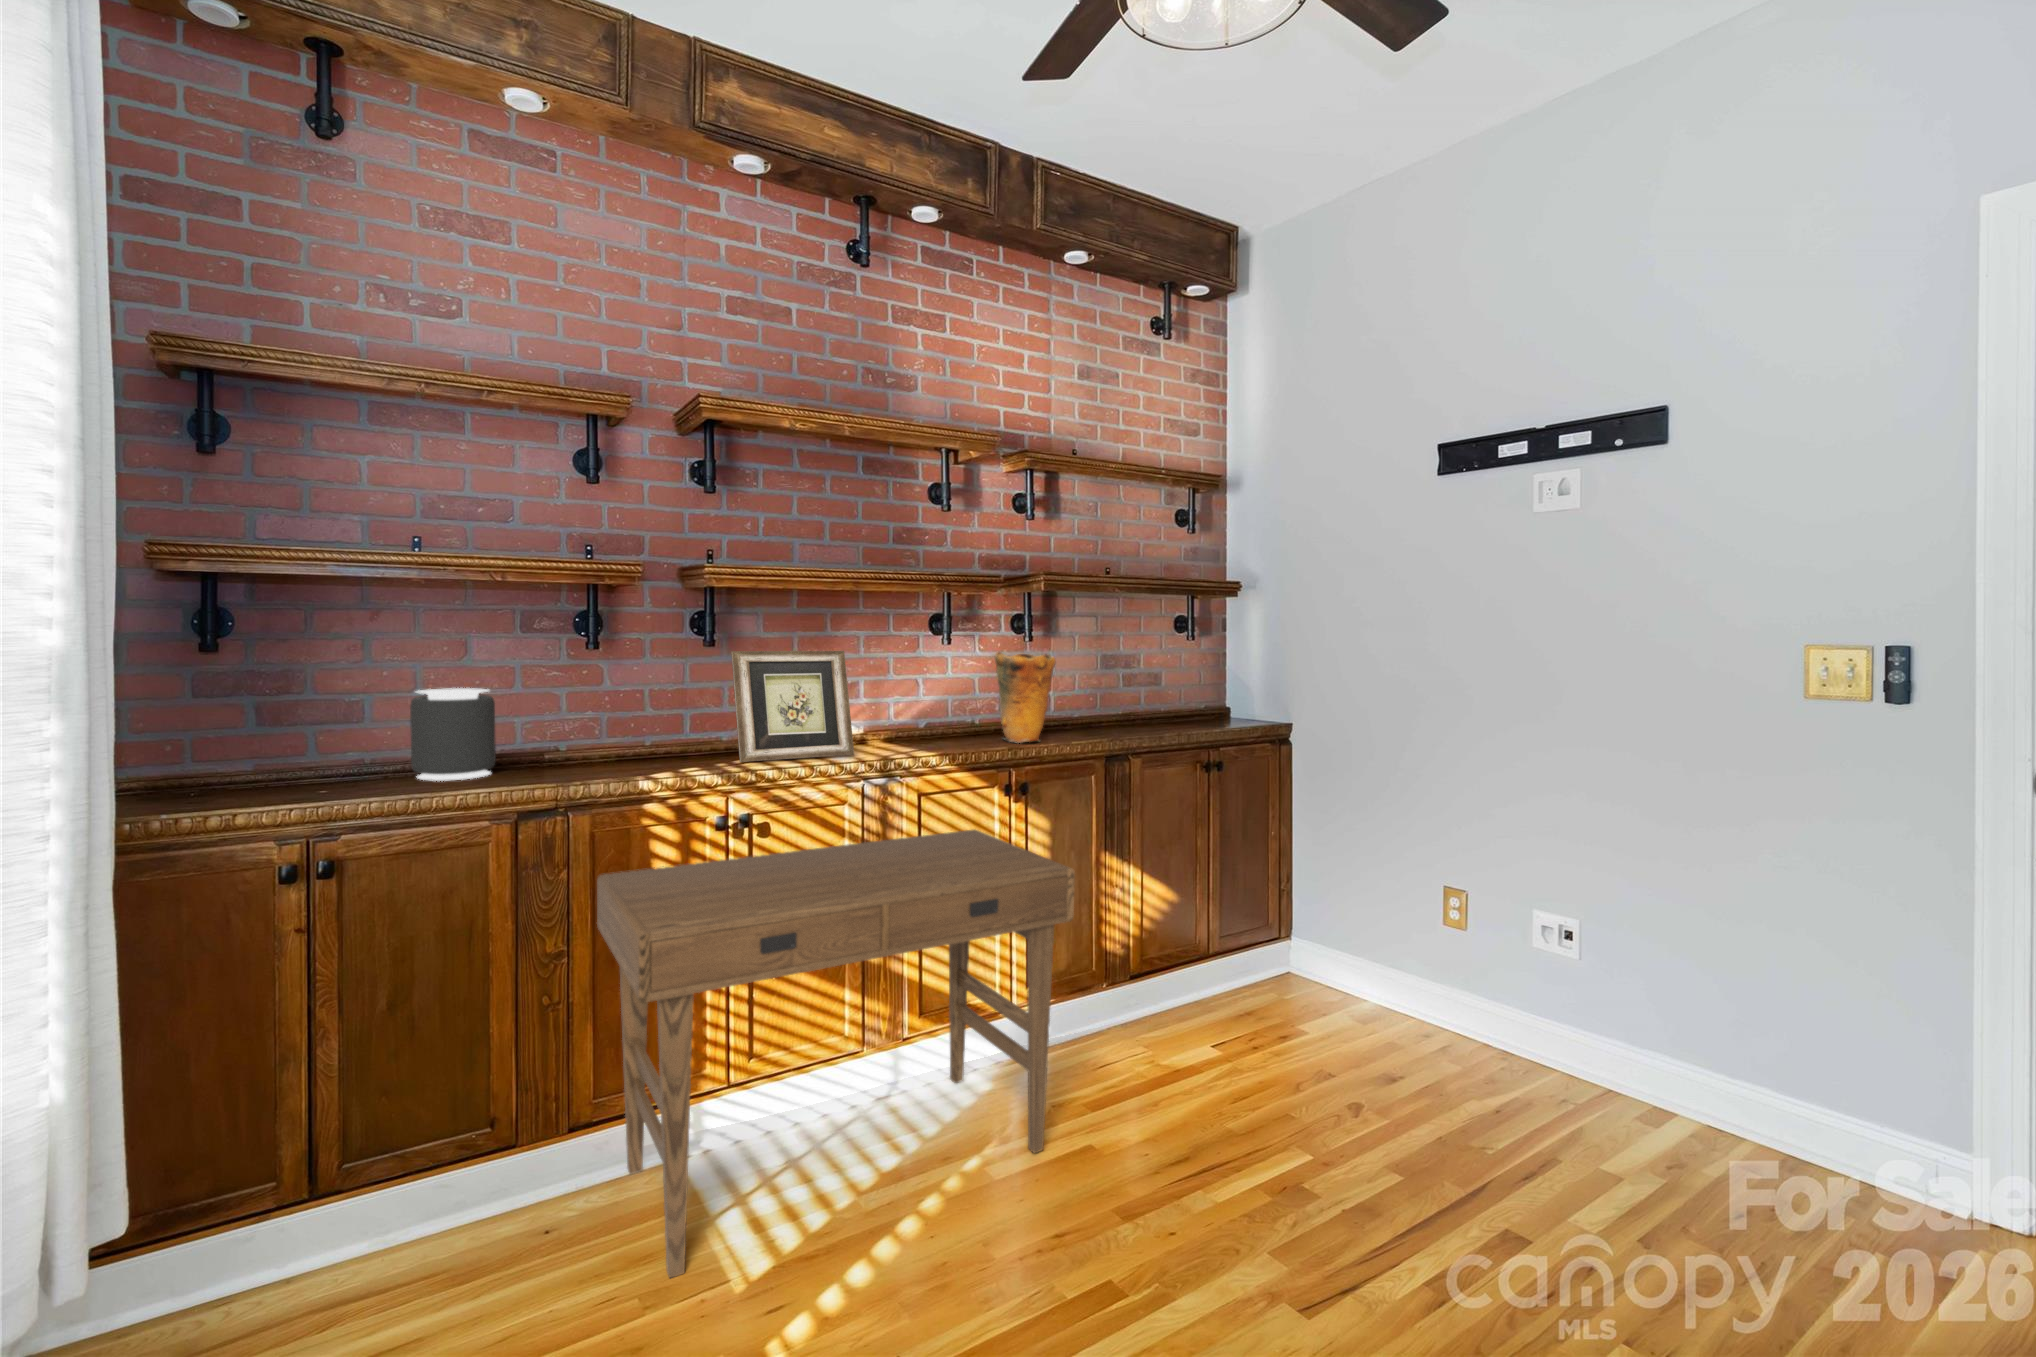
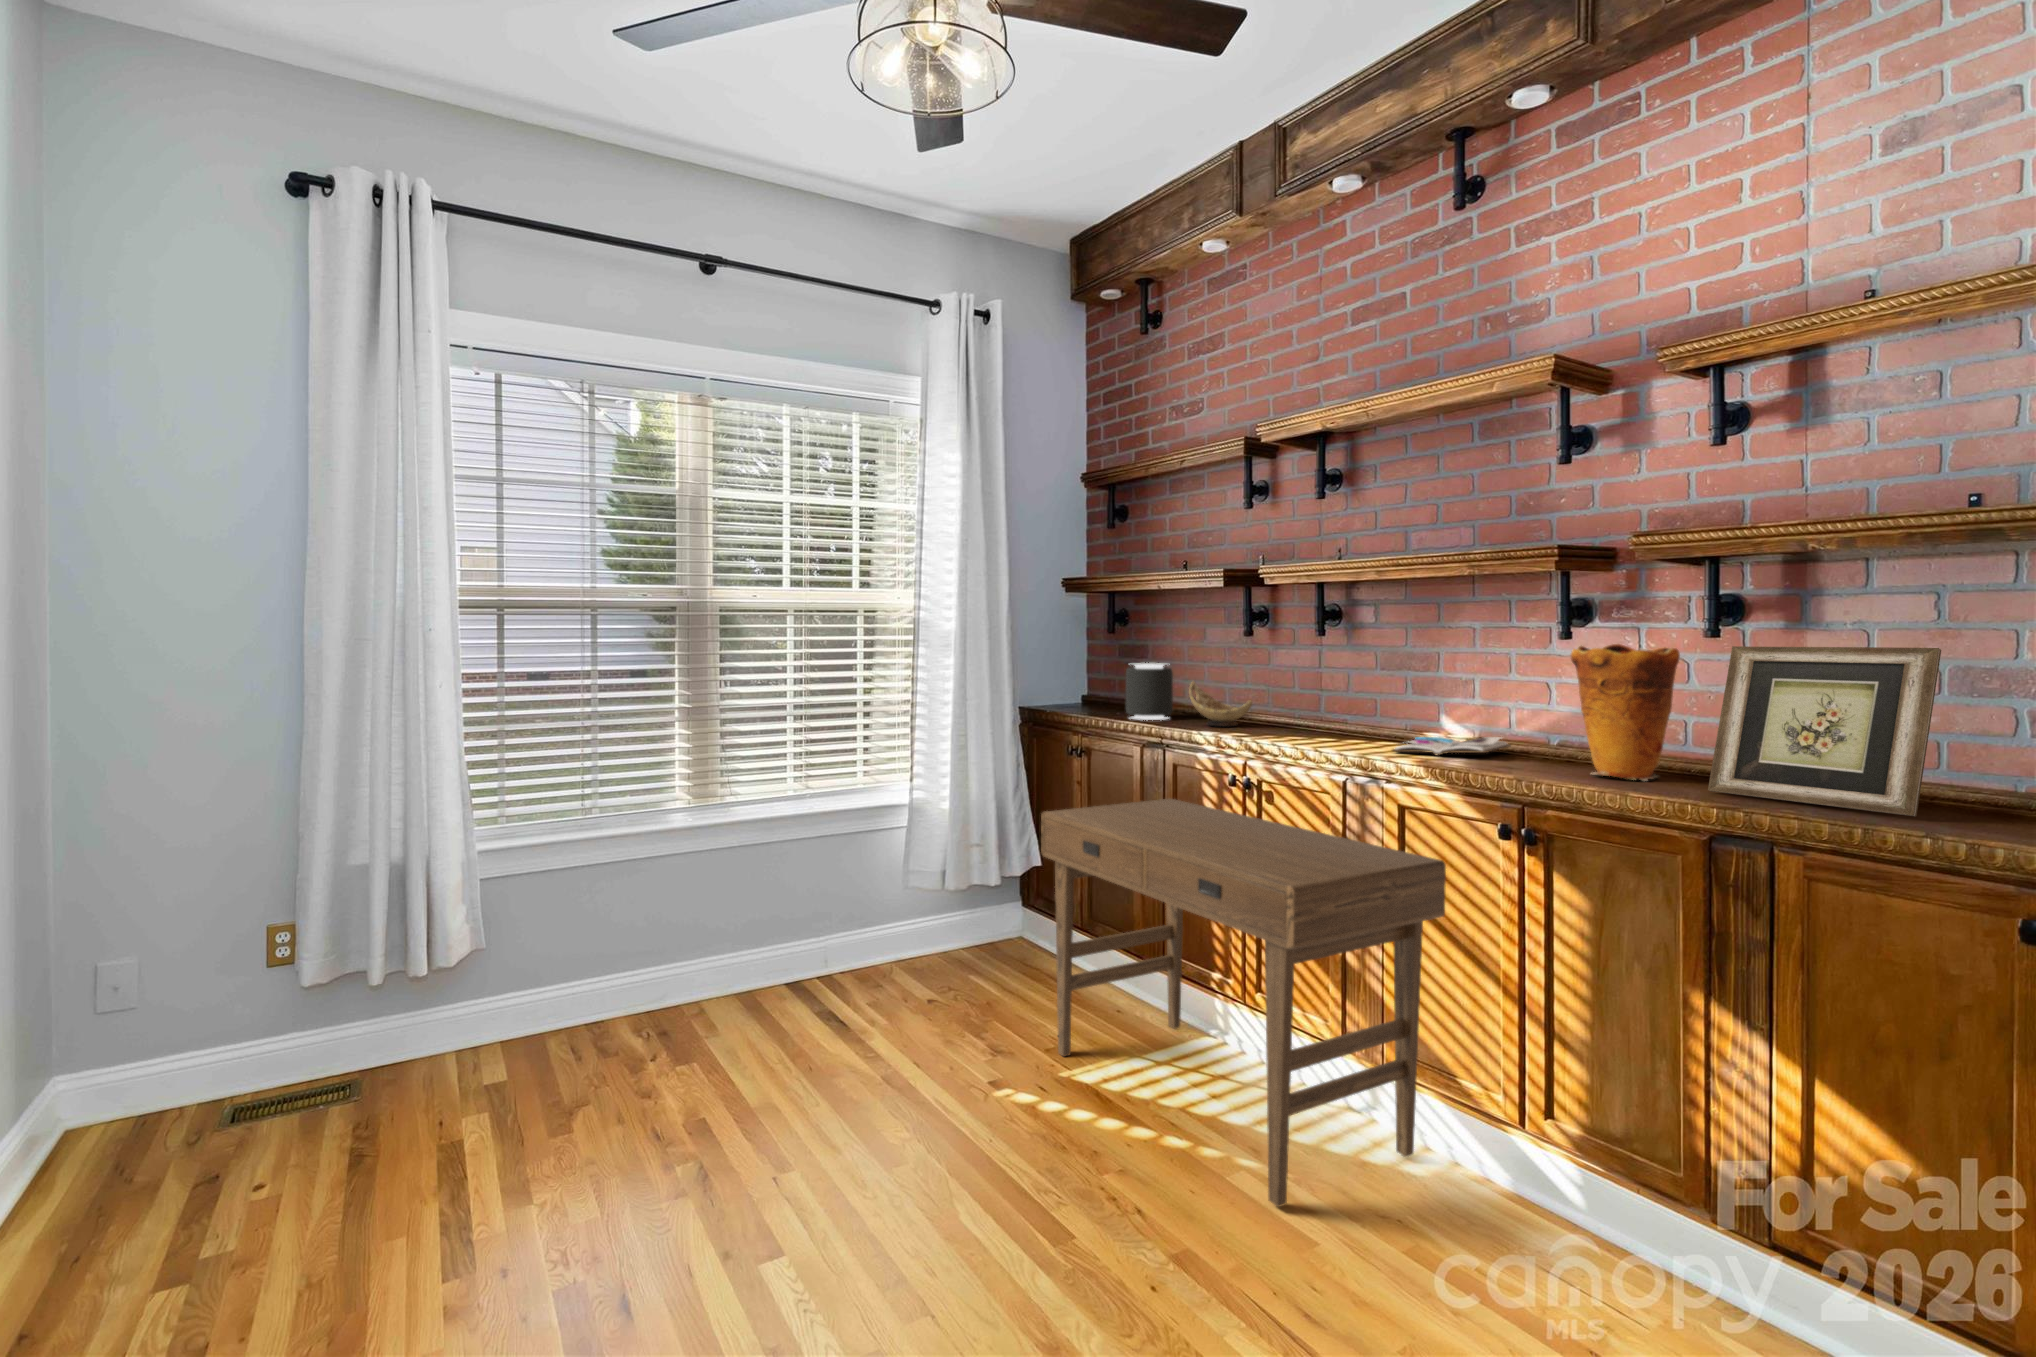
picture frame: present [731,651,854,762] -> present [1708,646,1941,817]
decorative bowl: none [559,709,648,766] -> present [1189,681,1252,727]
book: none [843,728,943,753] -> present [1392,737,1511,756]

